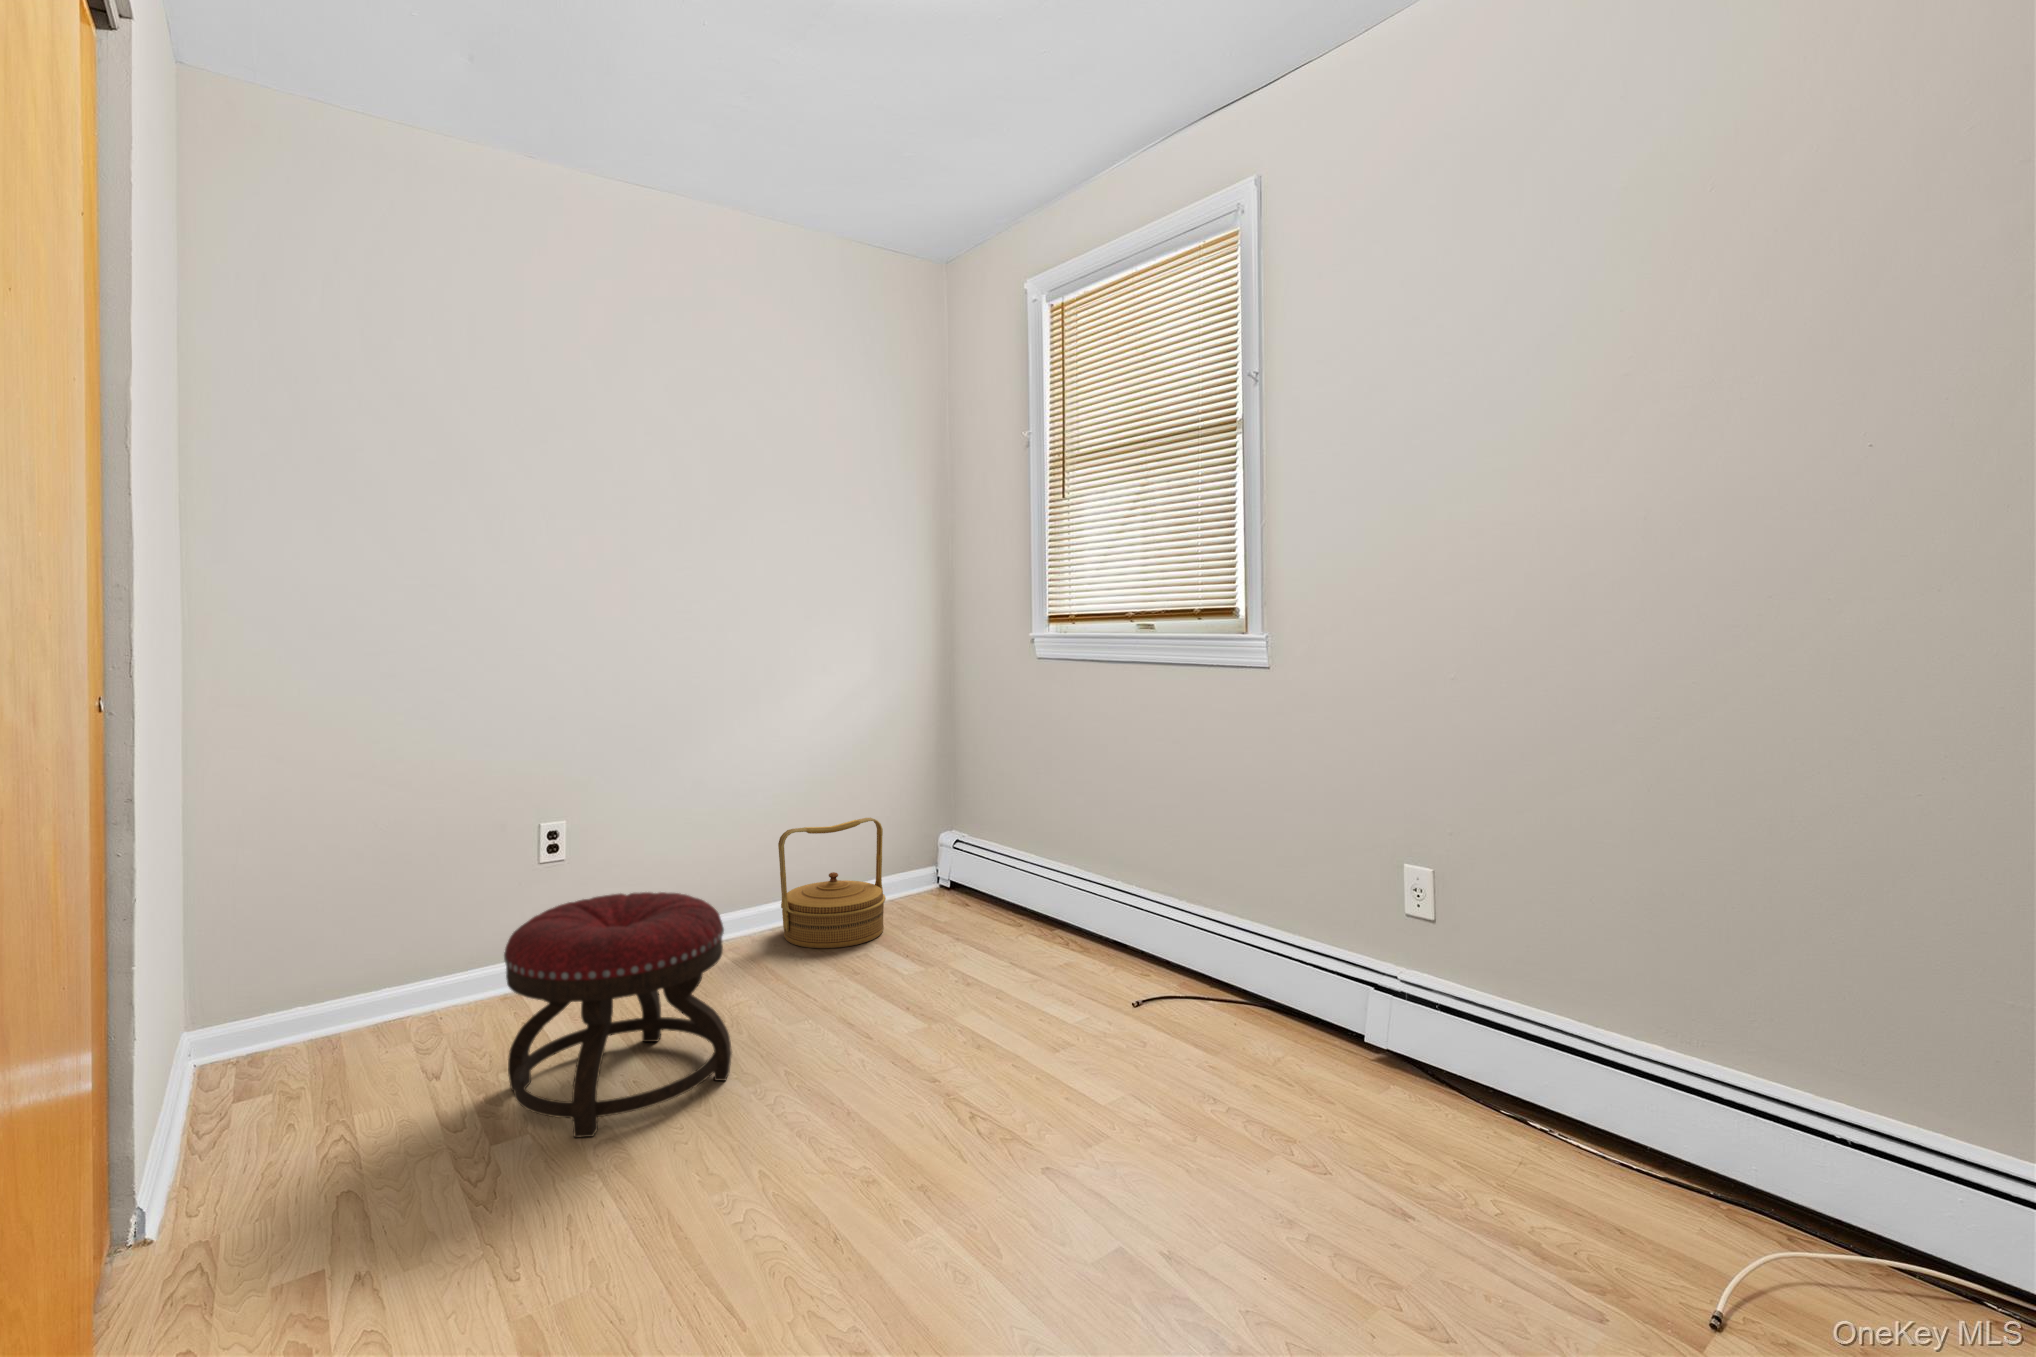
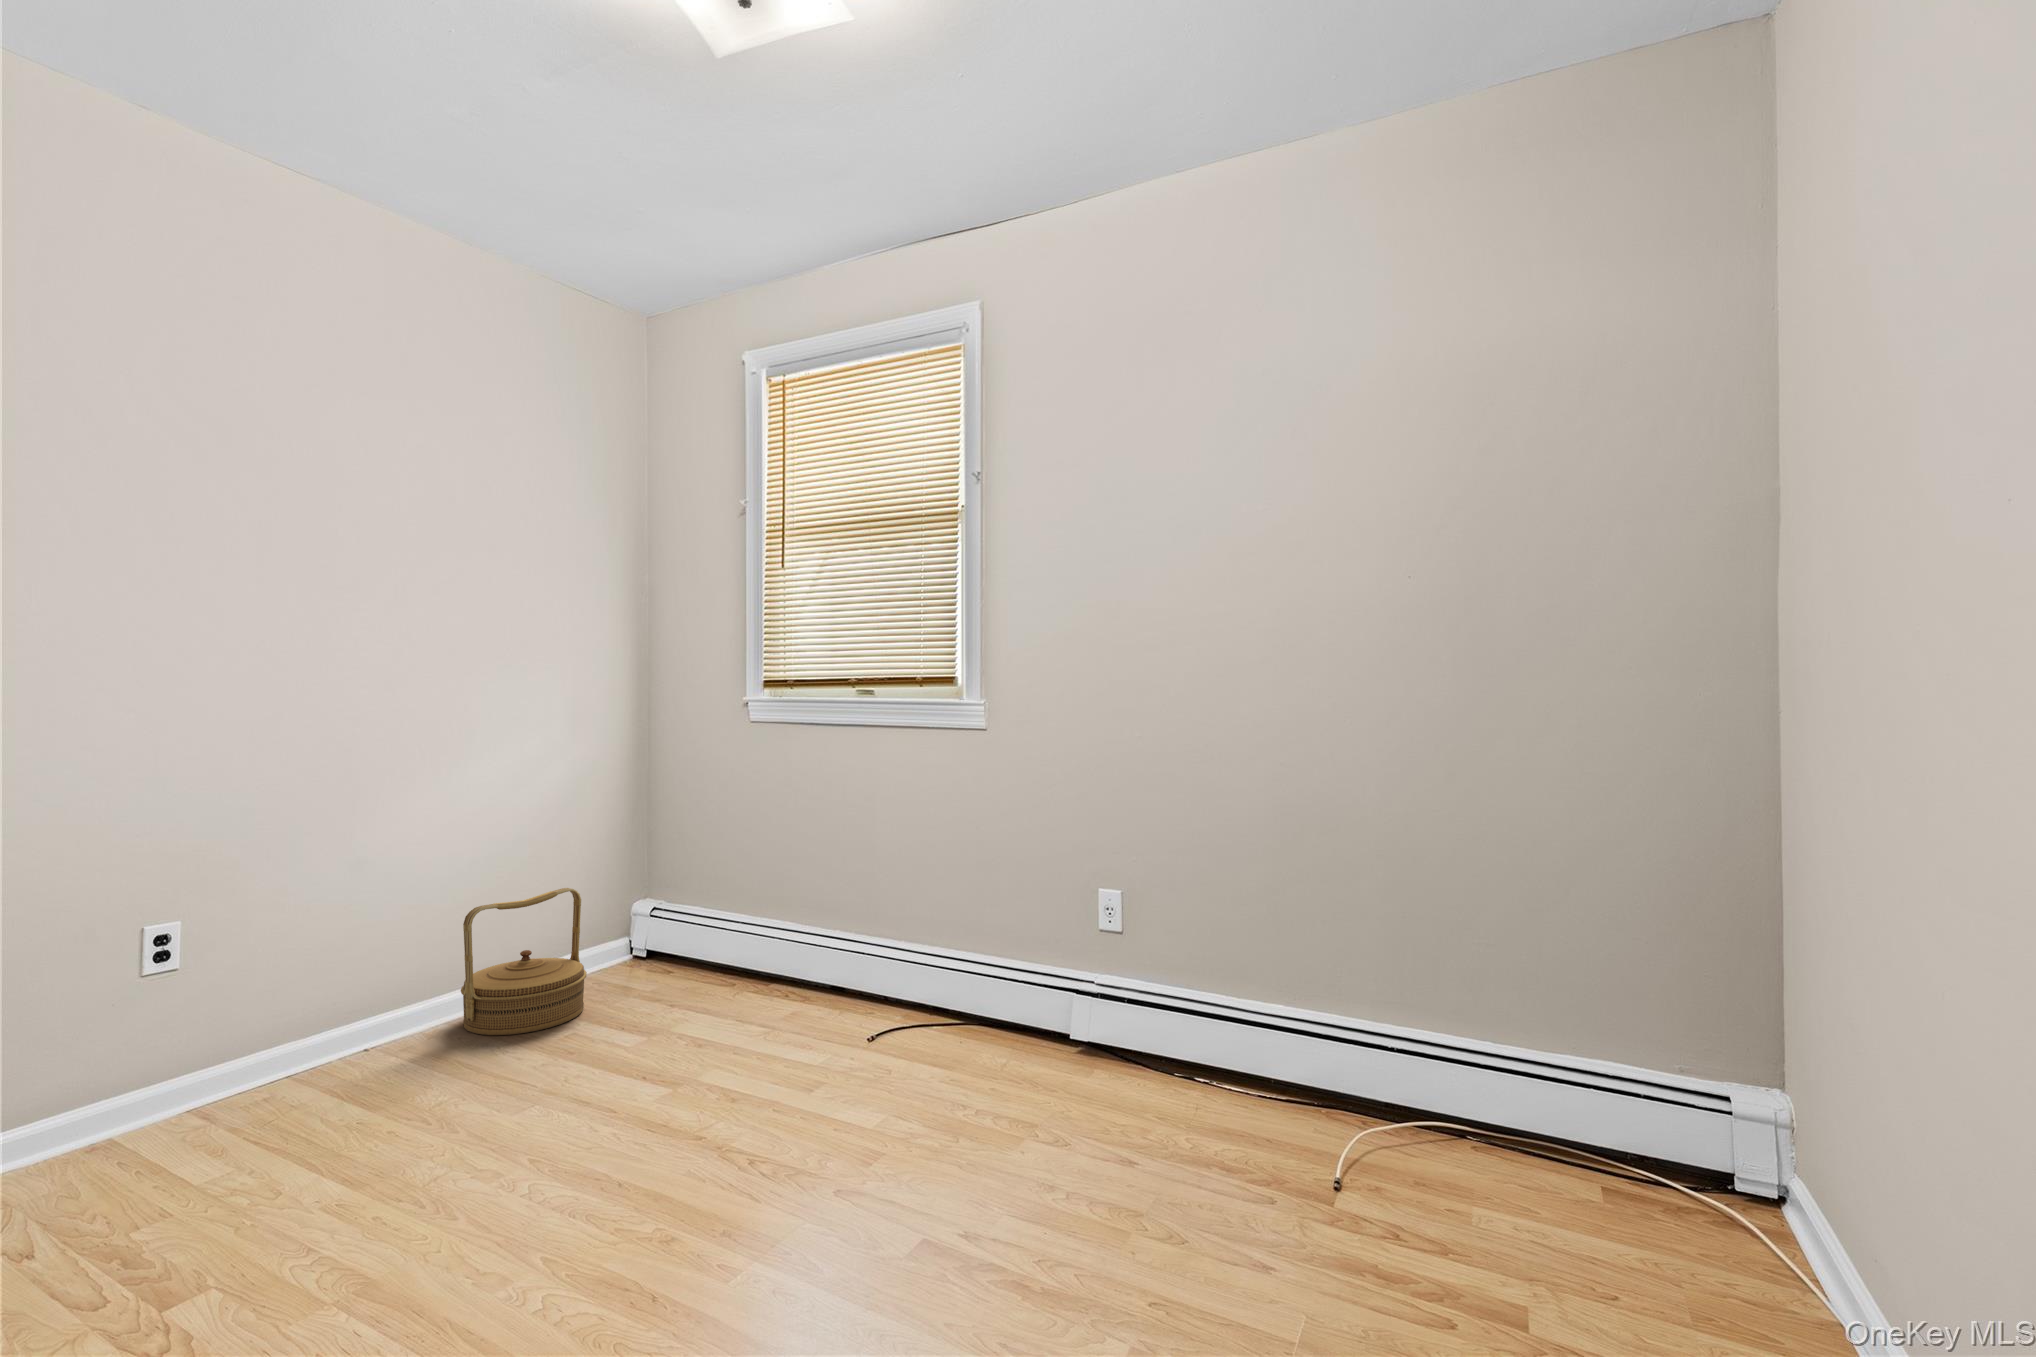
ottoman: present [504,892,732,1138] -> none [160,984,464,1275]

